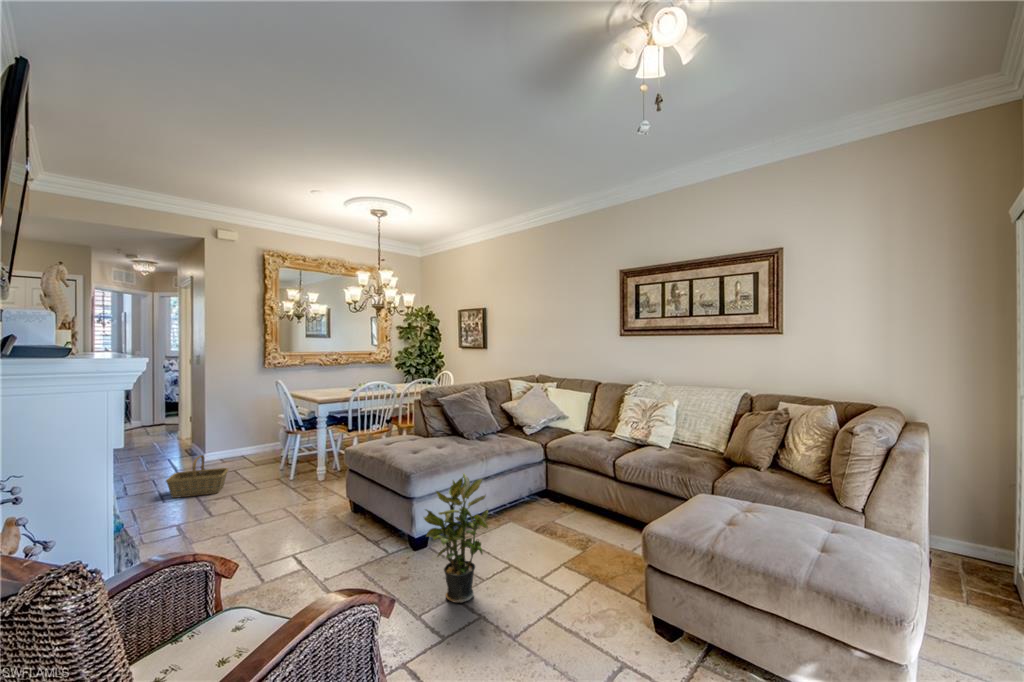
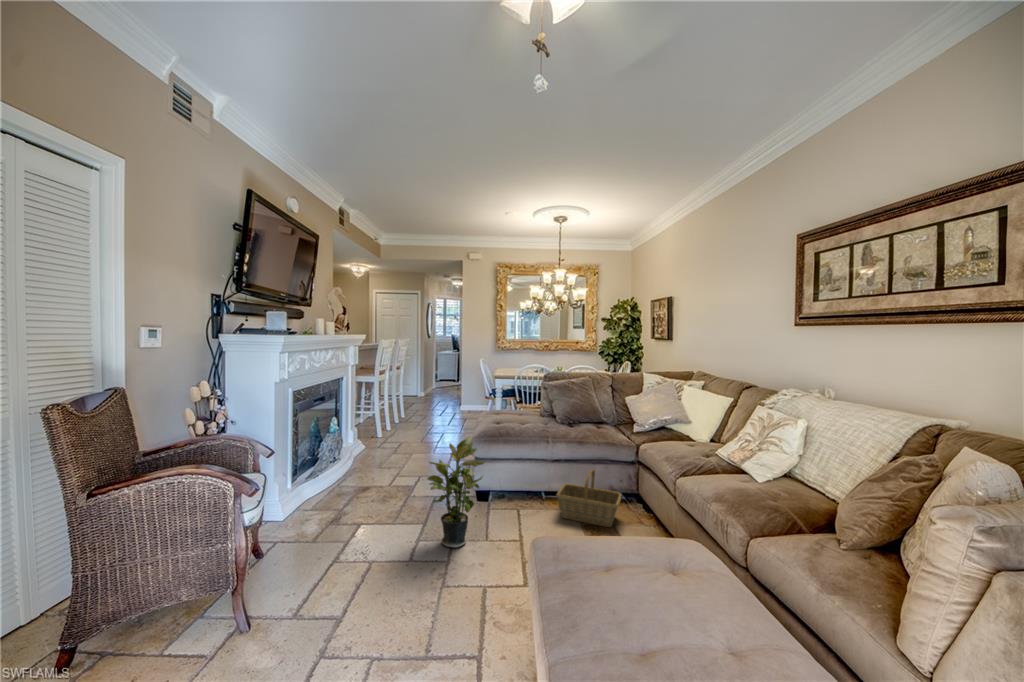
basket: present [166,455,228,498] -> present [557,470,622,527]

